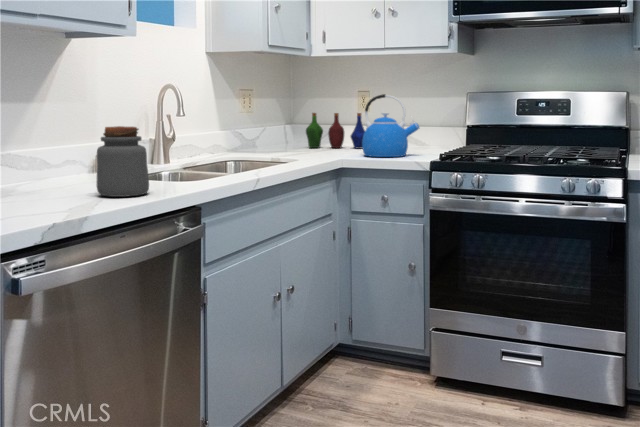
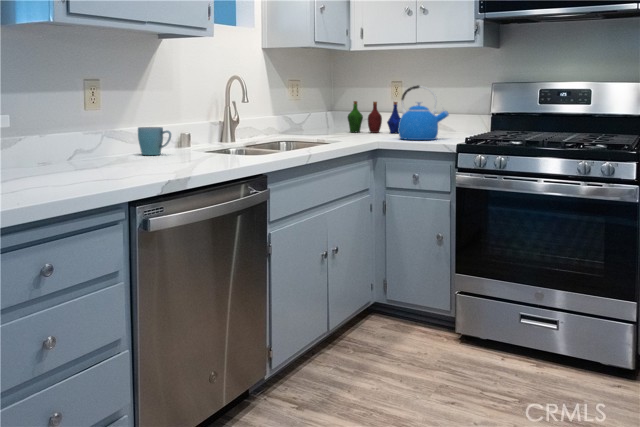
jar: present [97,126,149,197] -> none [188,109,229,164]
mug: none [42,149,84,183] -> present [138,127,171,155]

